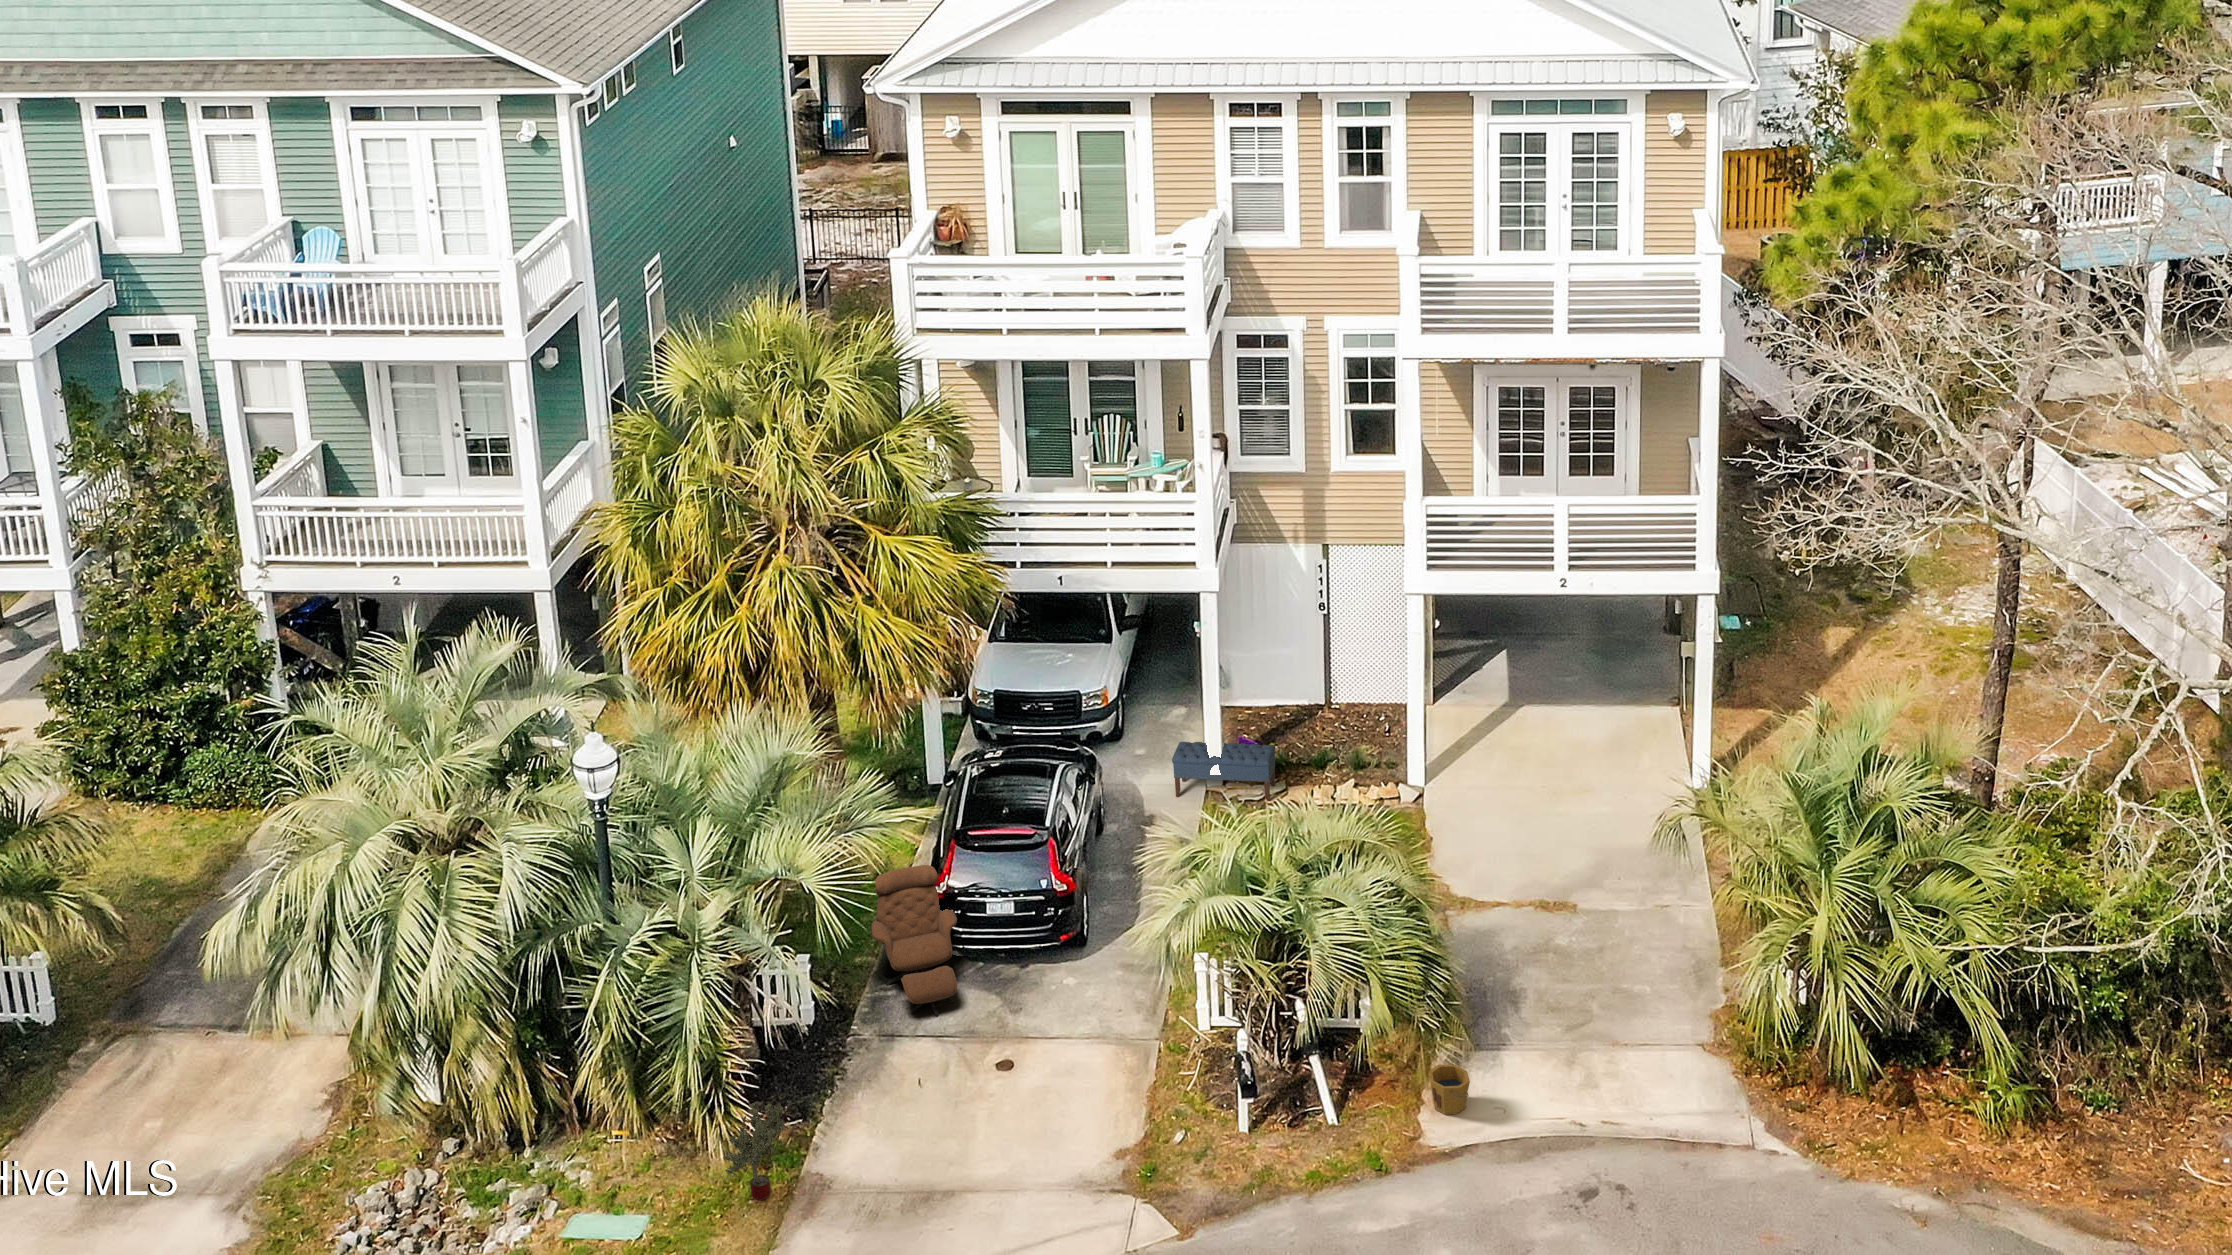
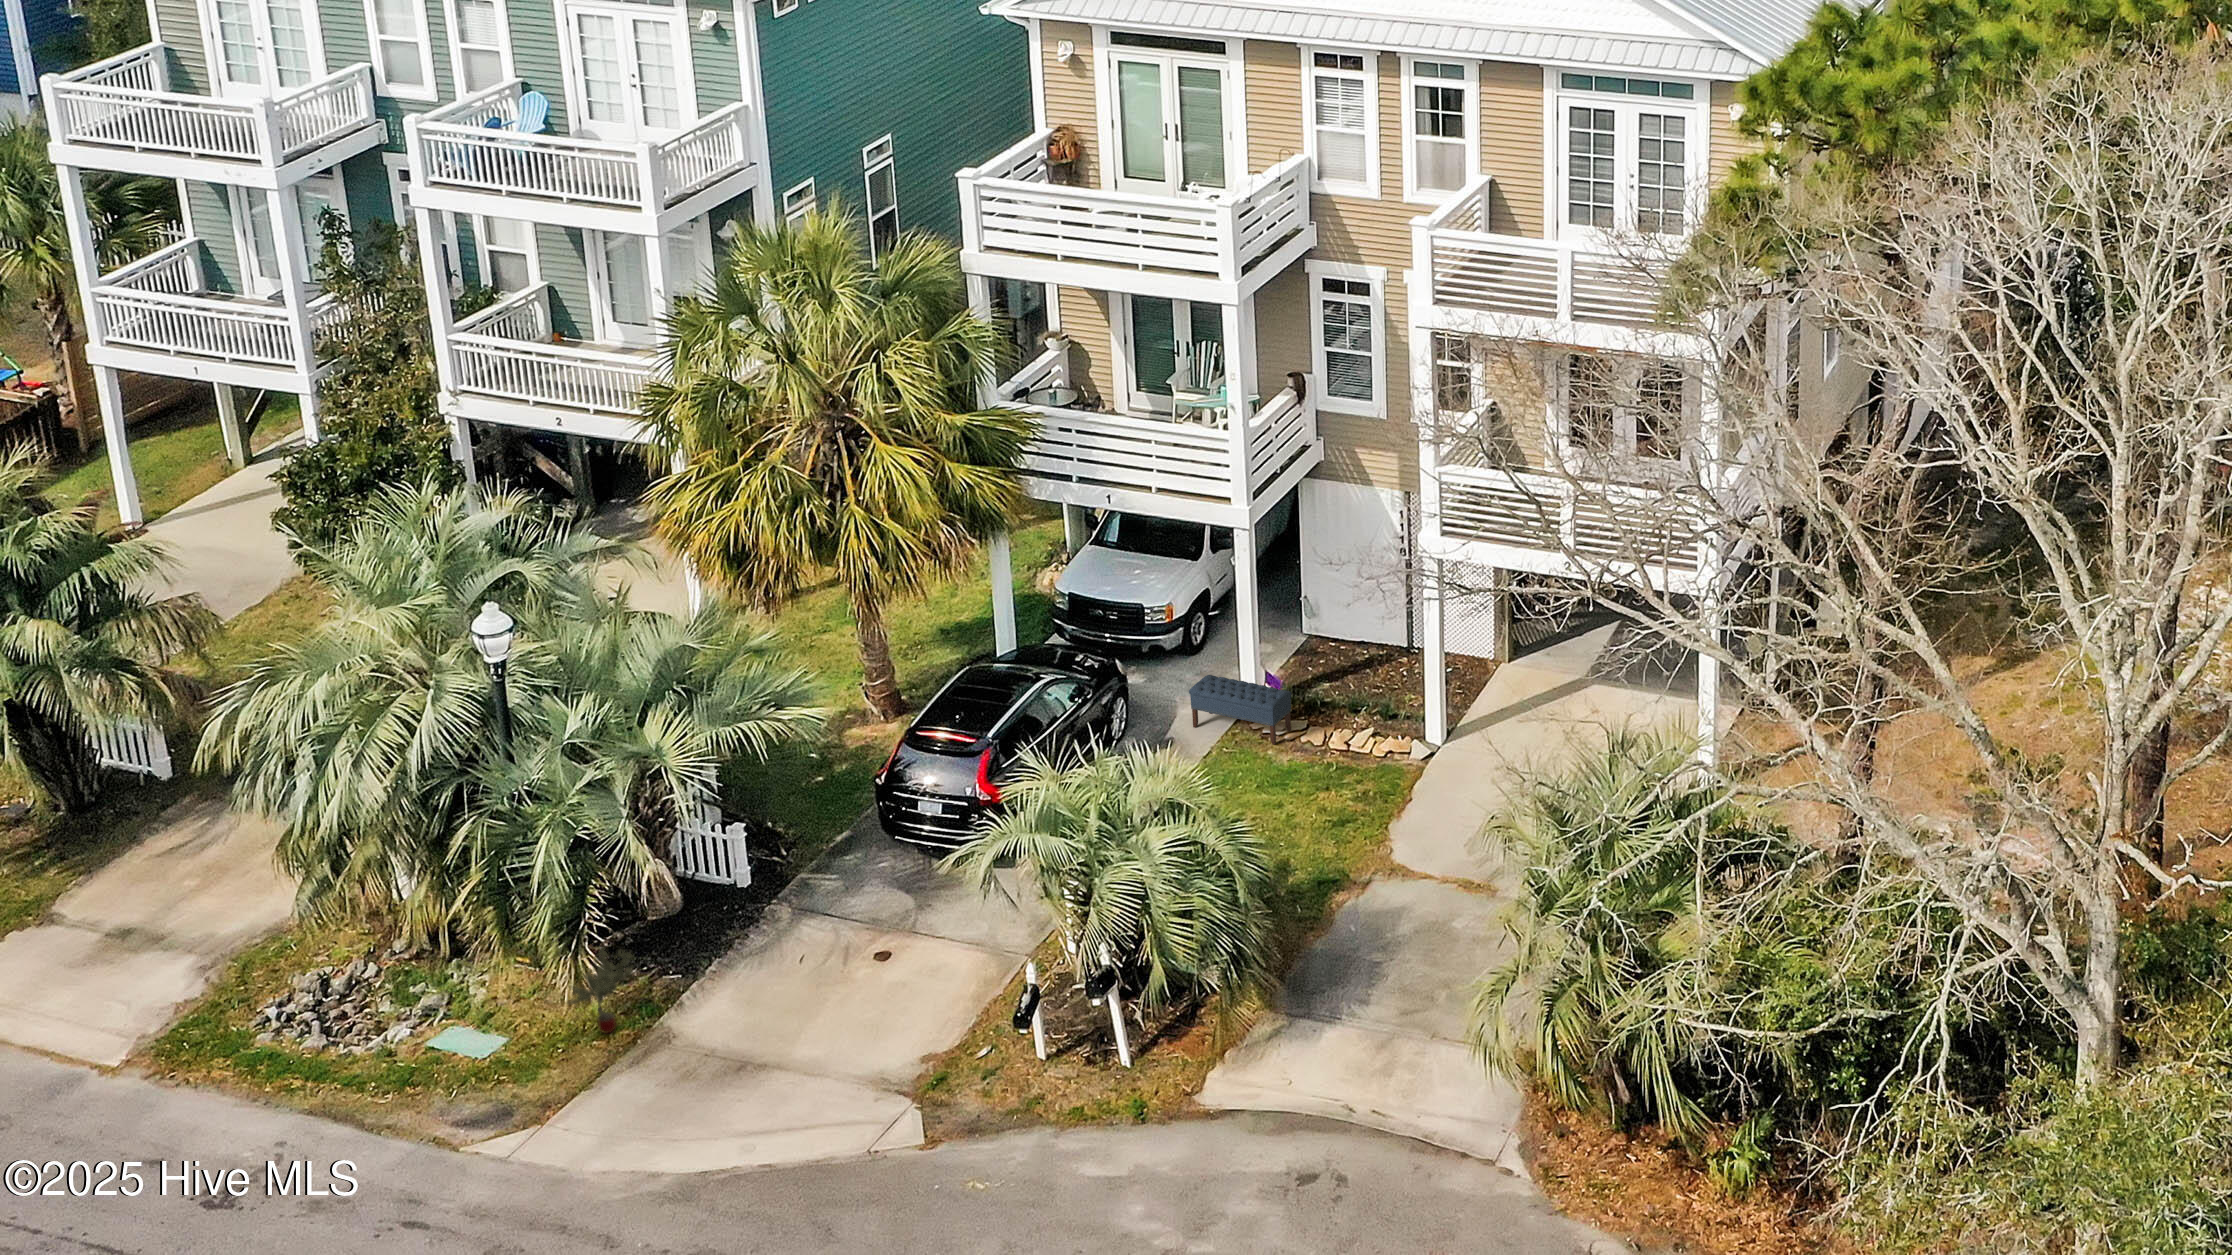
lounge chair: present [871,865,957,1015] -> none [815,757,896,897]
bucket: present [1429,1064,1470,1115] -> none [1211,1023,1252,1072]

